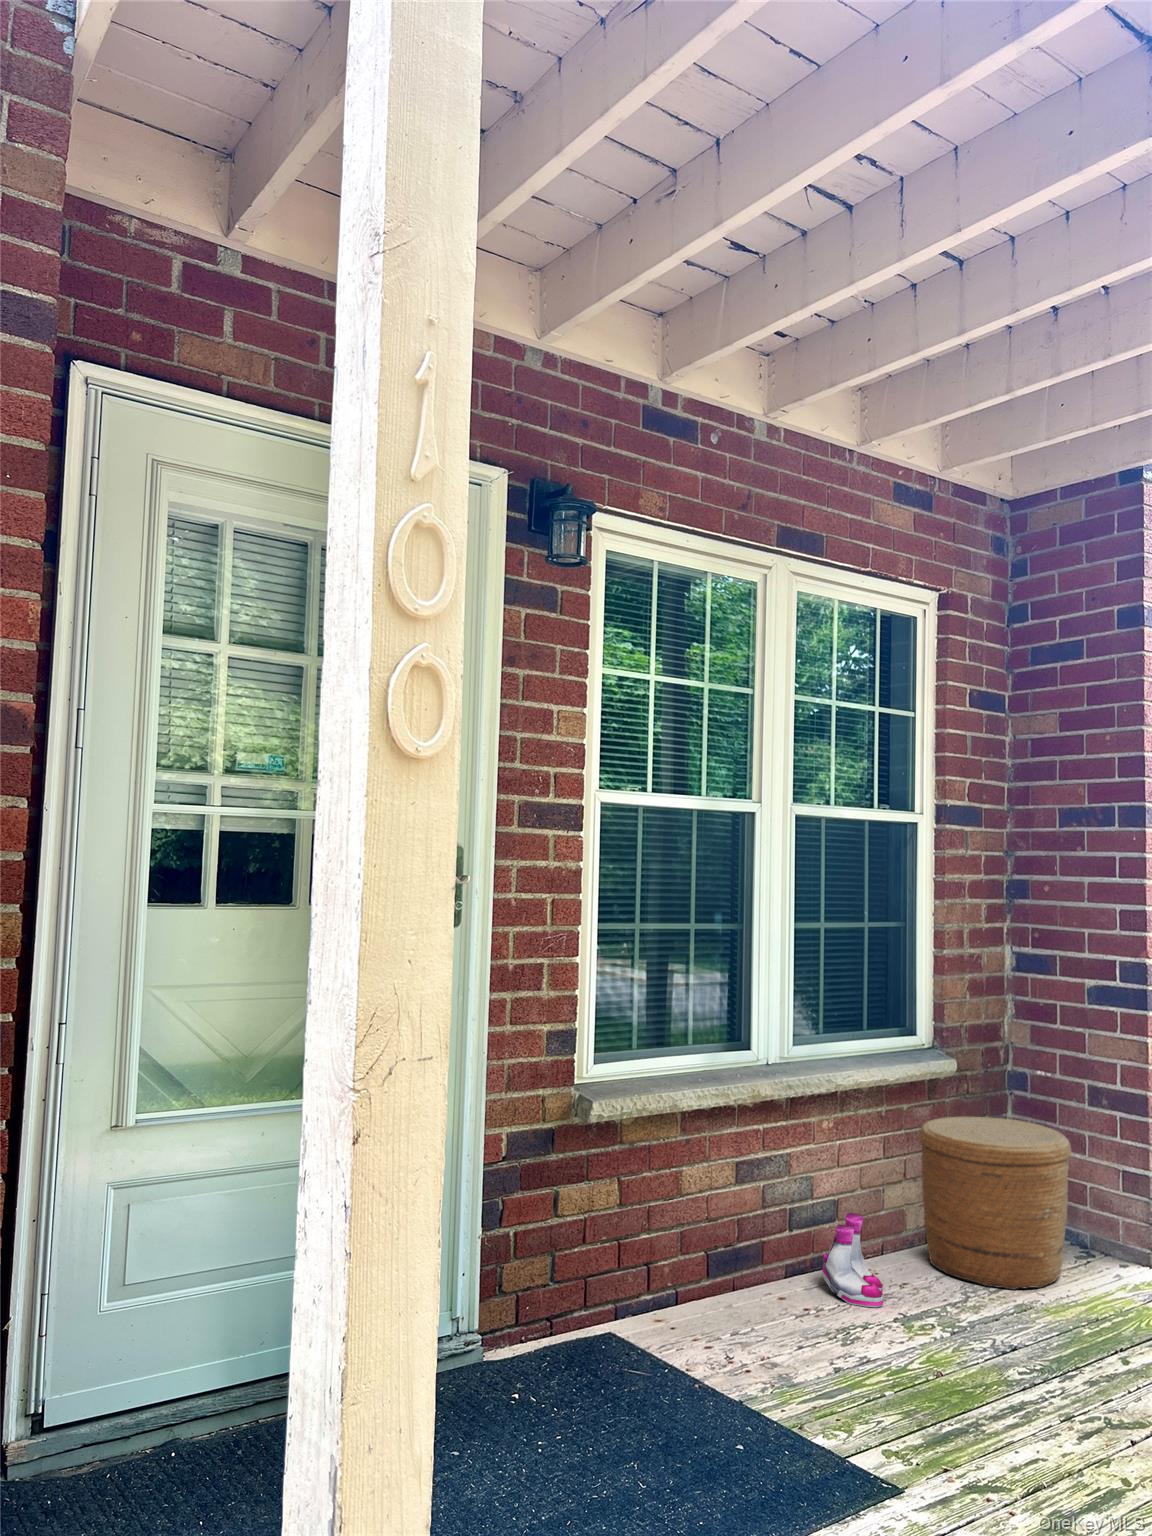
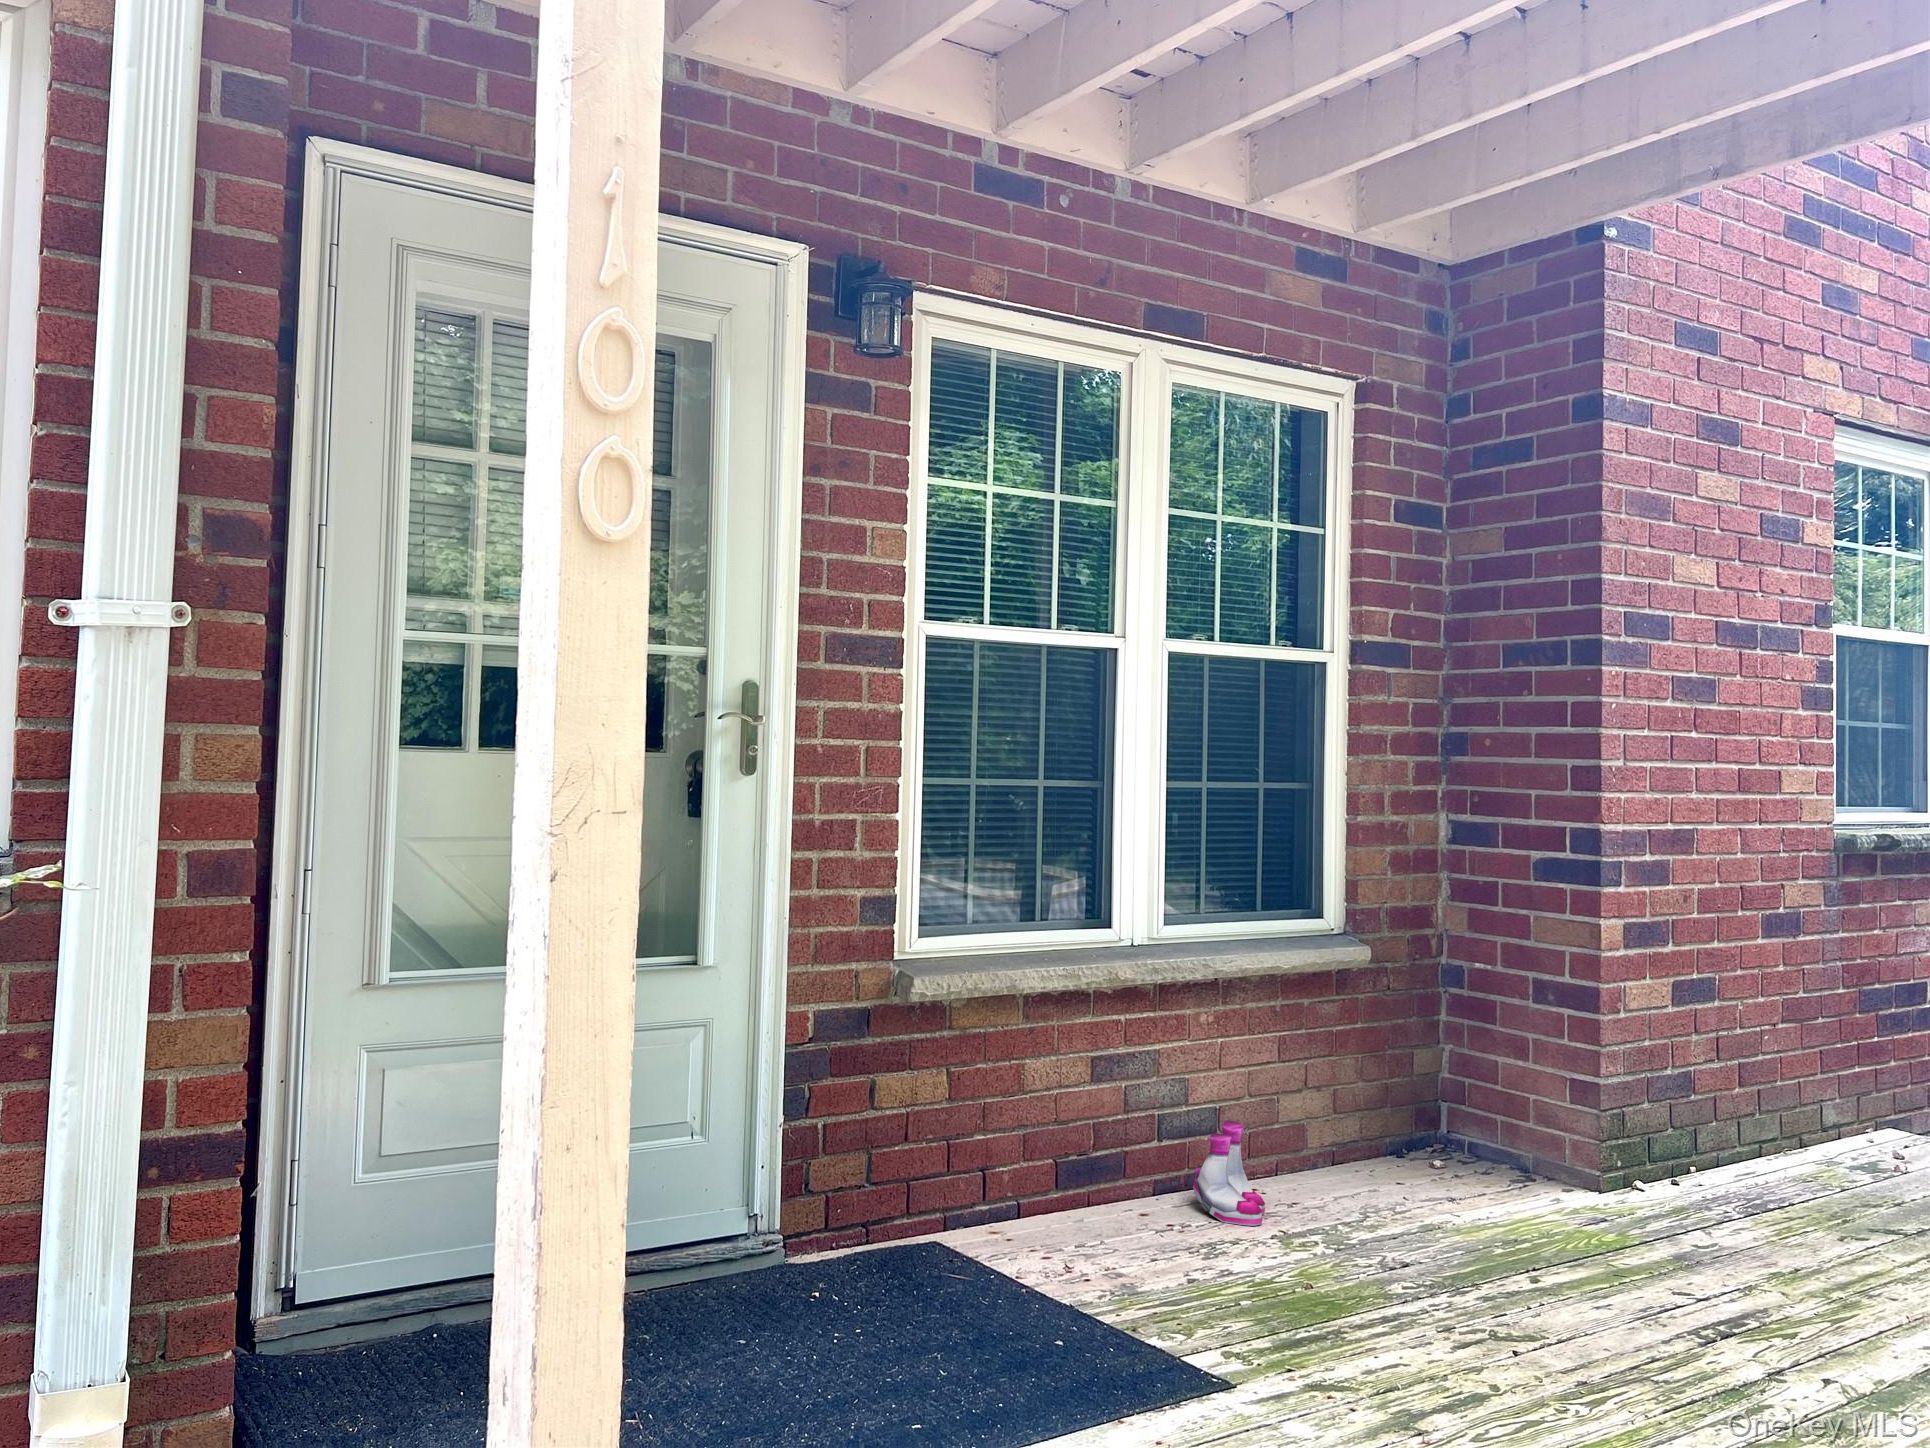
woven basket: present [919,1117,1071,1290] -> none [1320,1016,1500,1213]

